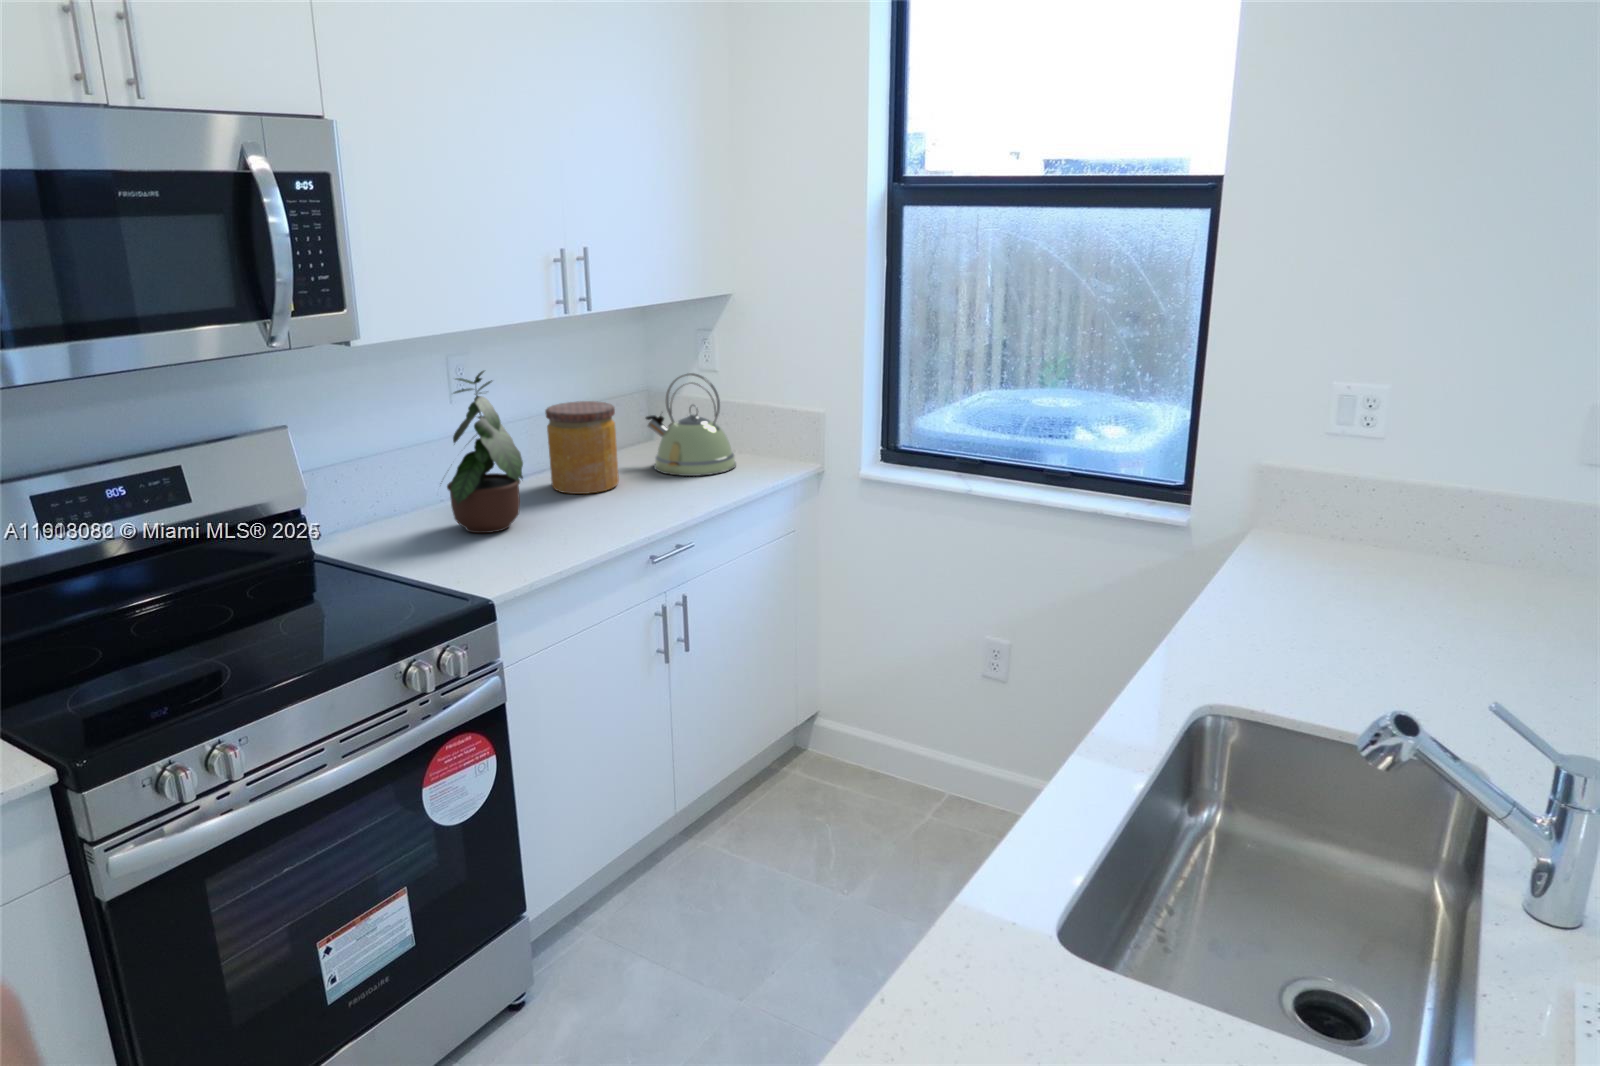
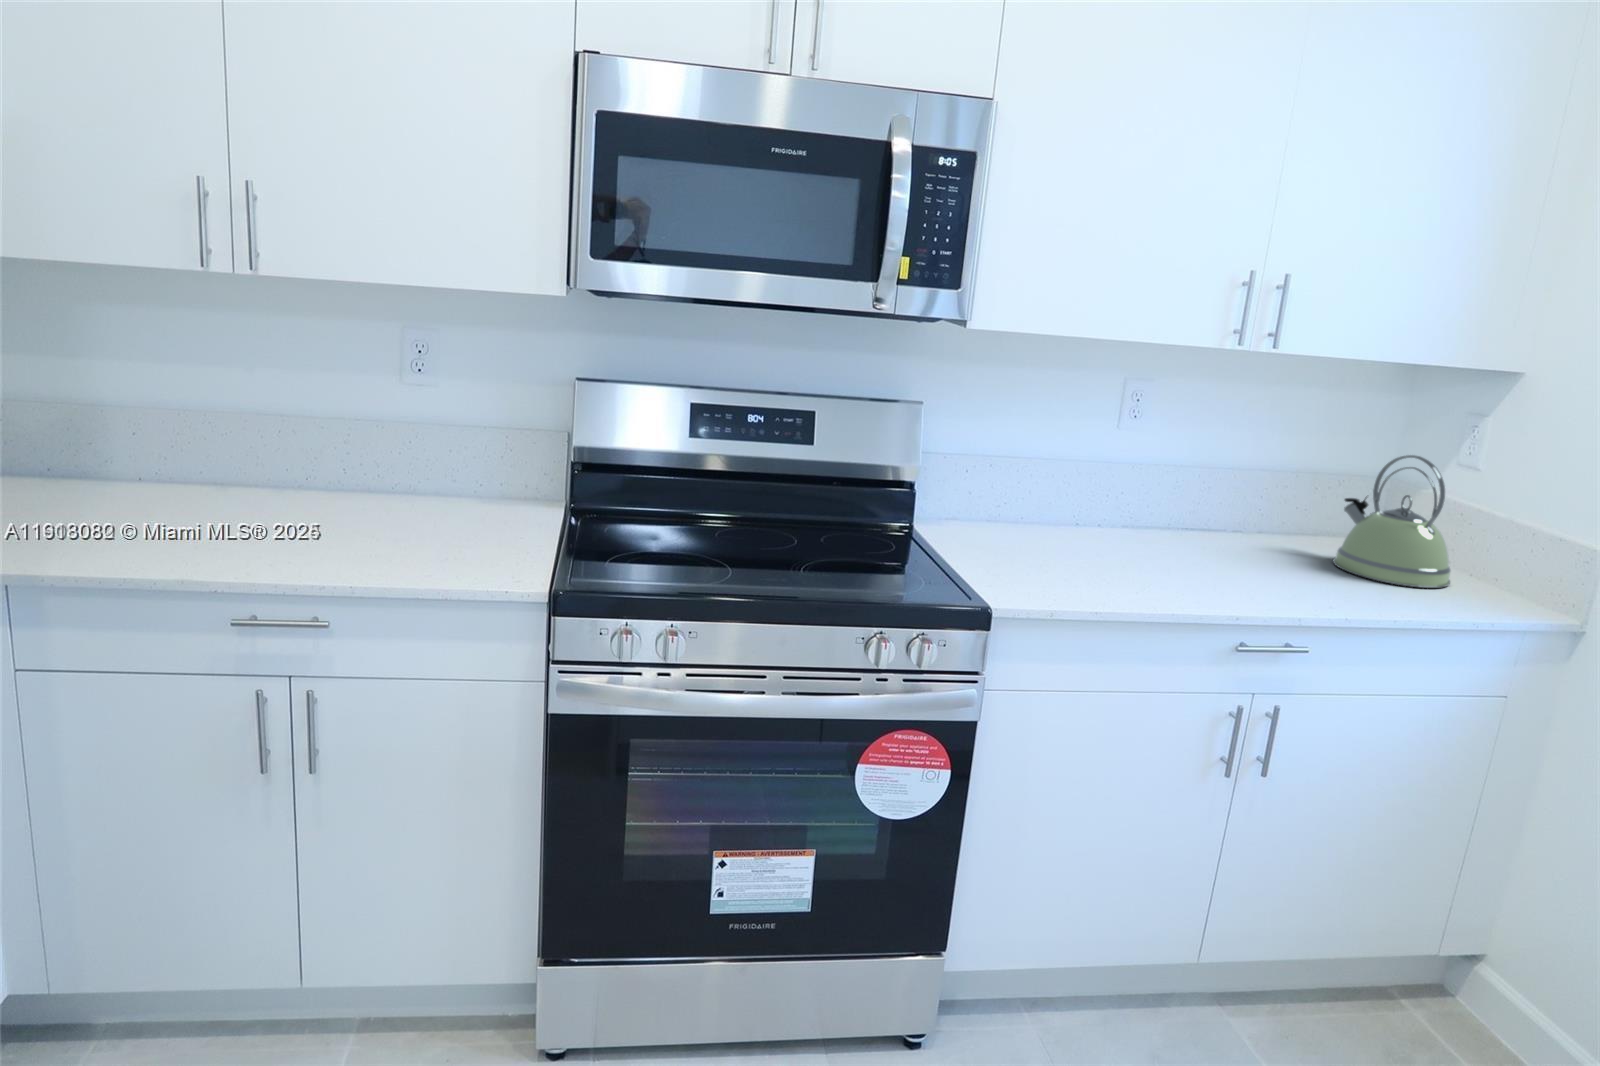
potted plant: present [447,371,523,533] -> none [1031,385,1137,561]
jar: present [545,401,619,494] -> none [1189,454,1289,563]

